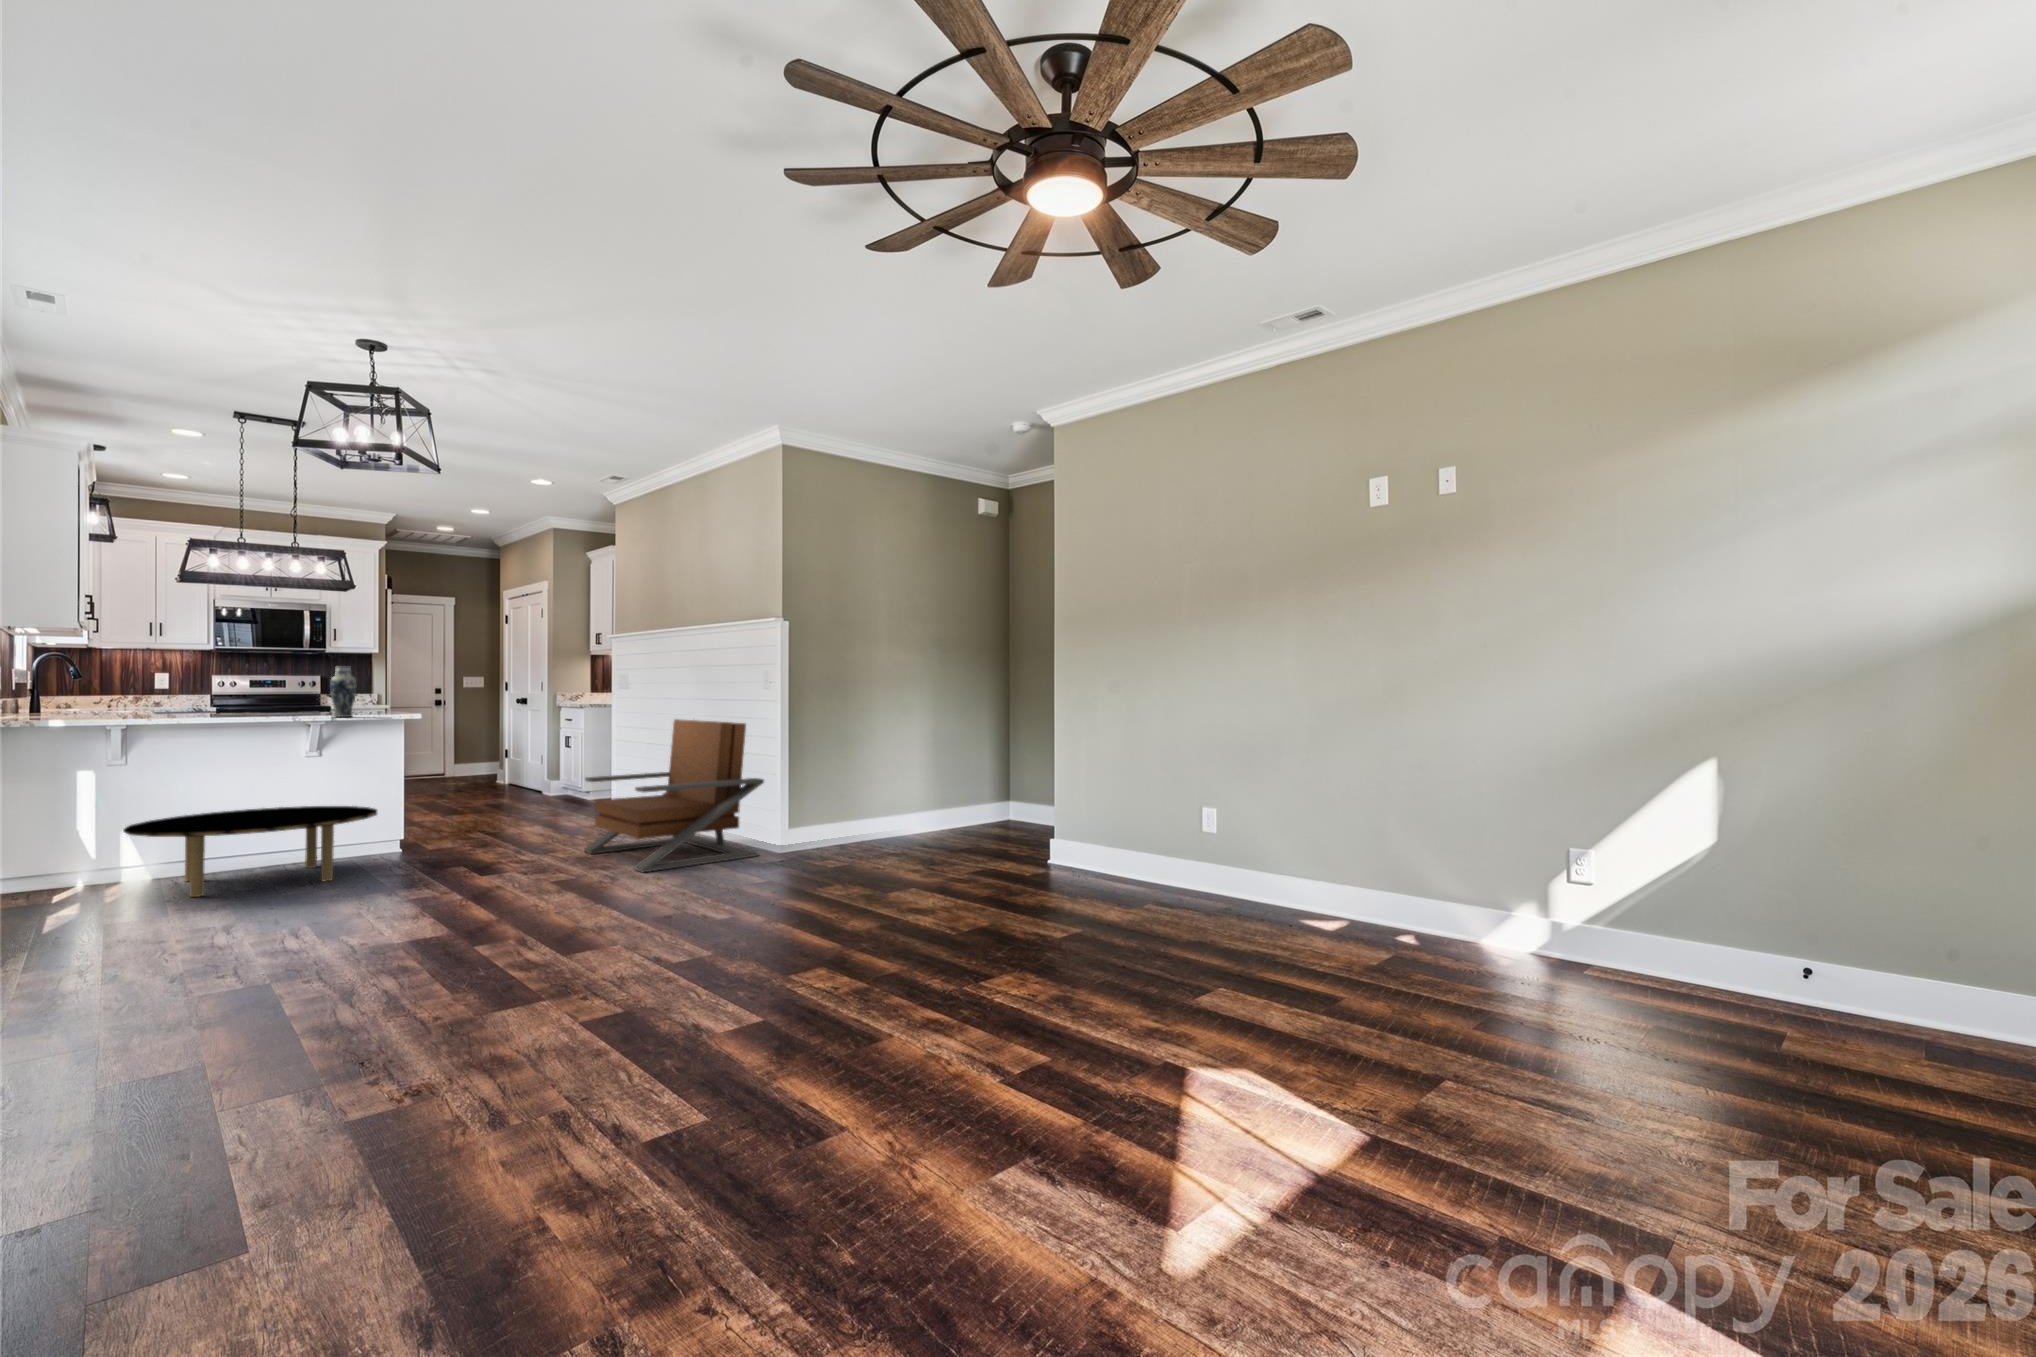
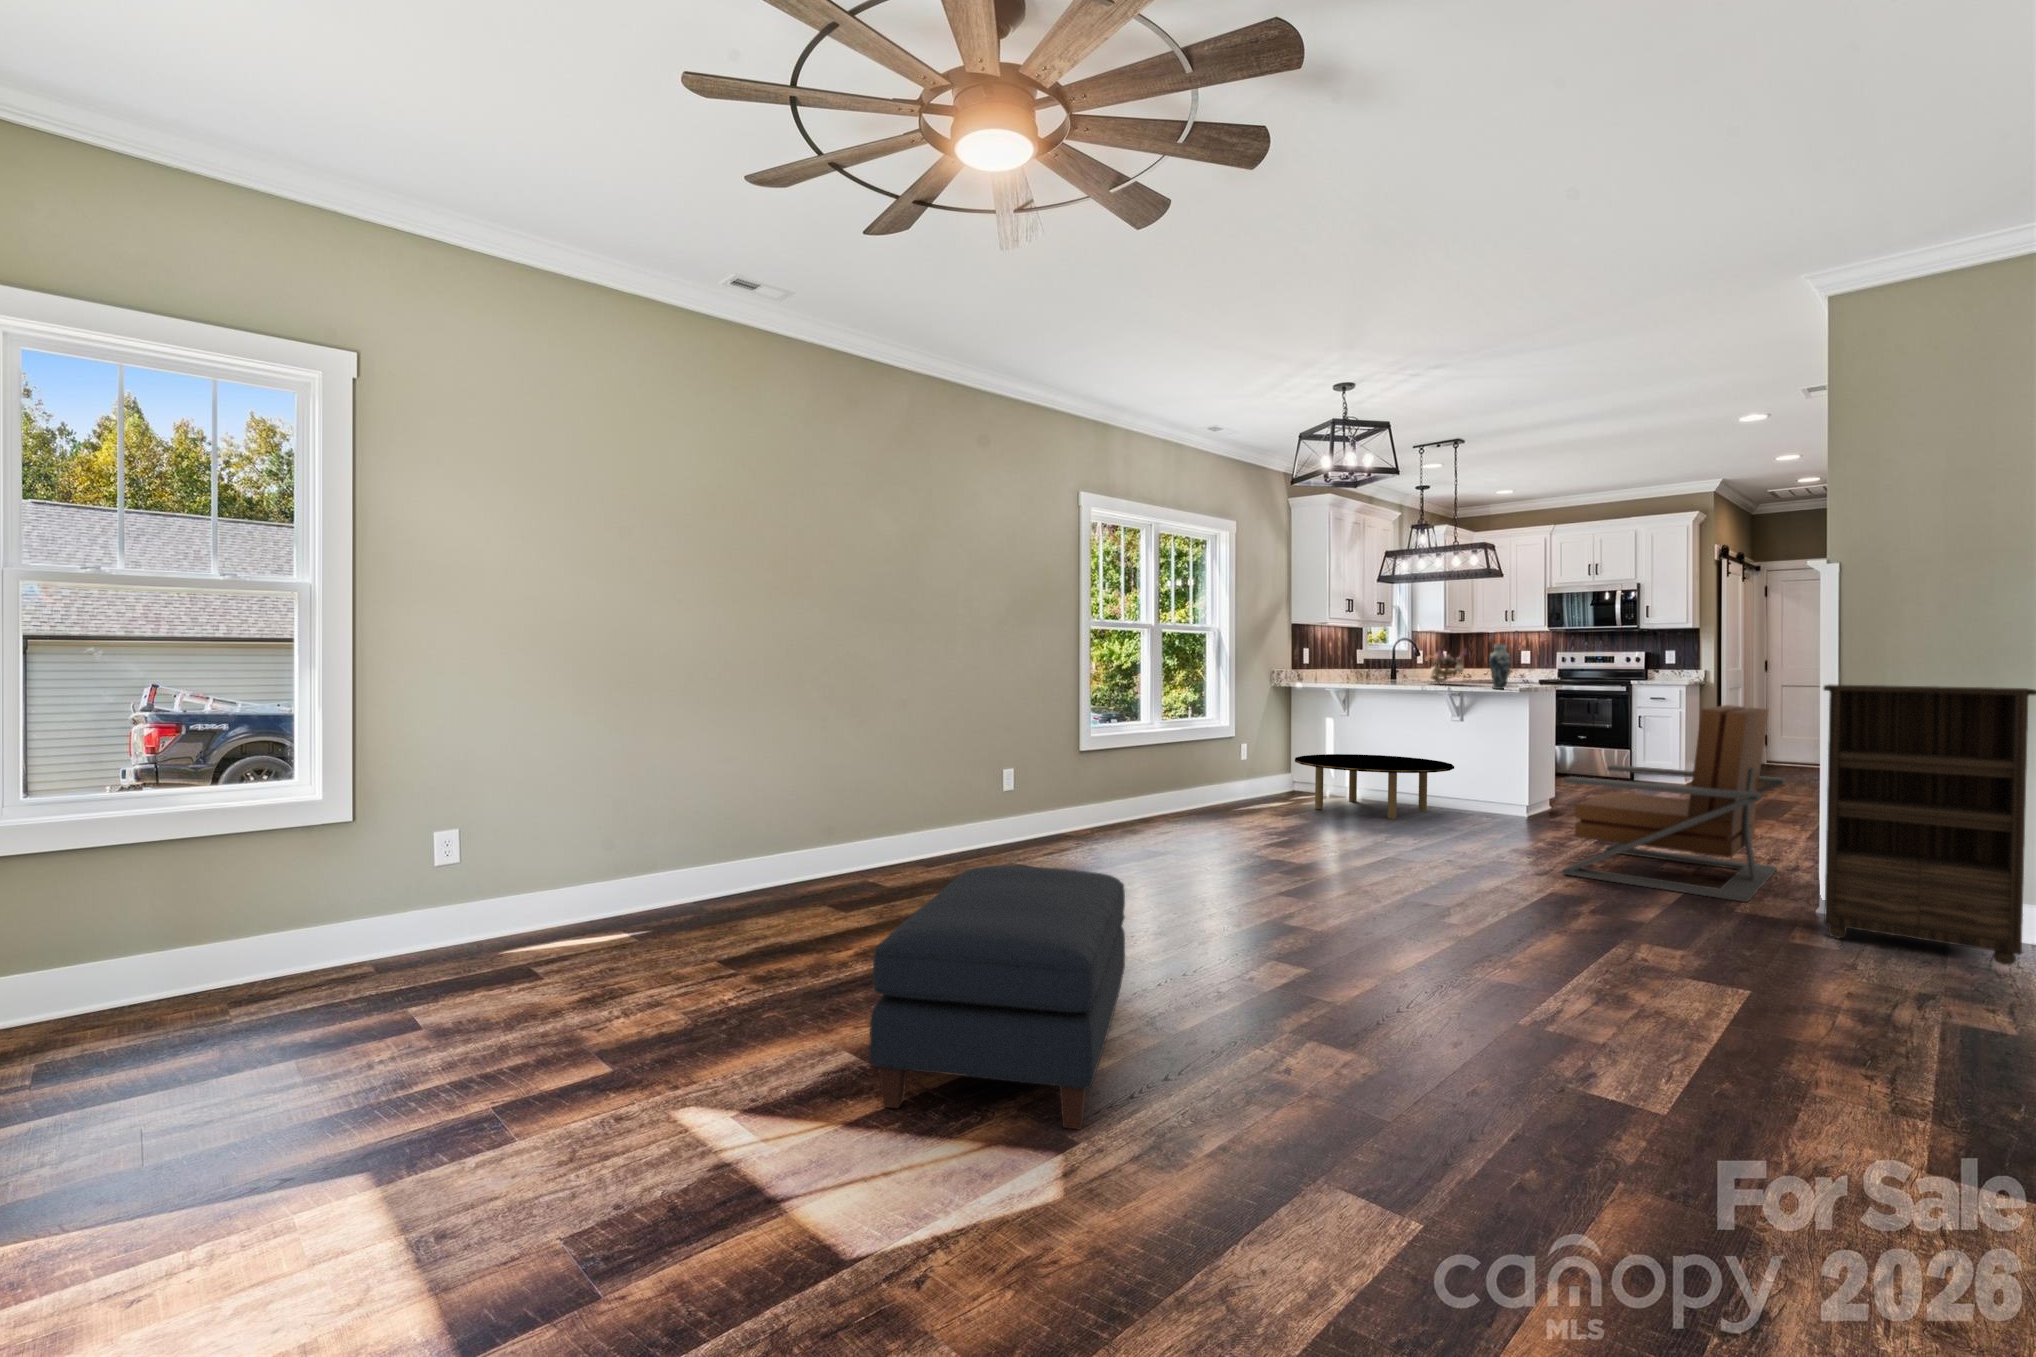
flower arrangement: none [185,670,261,715] -> present [1426,649,1467,682]
bookshelf: none [811,700,908,858] -> present [1824,685,2036,965]
ottoman: none [822,908,1166,1141] -> present [869,866,1125,1129]

